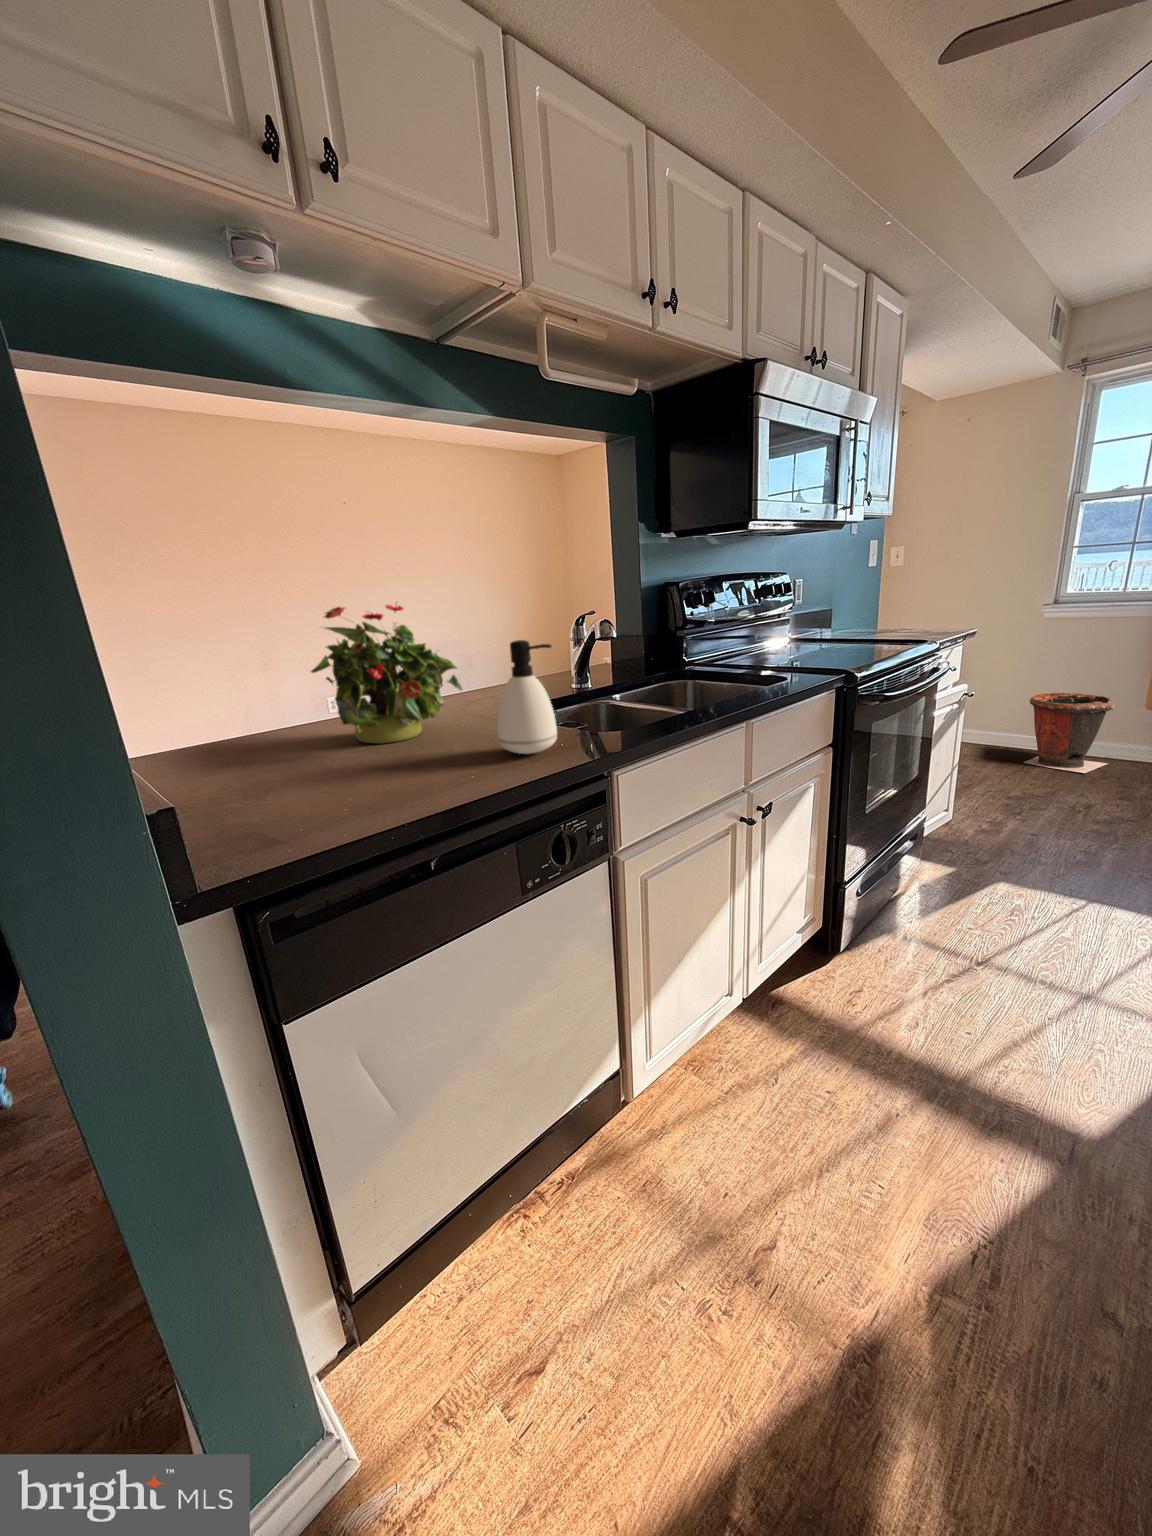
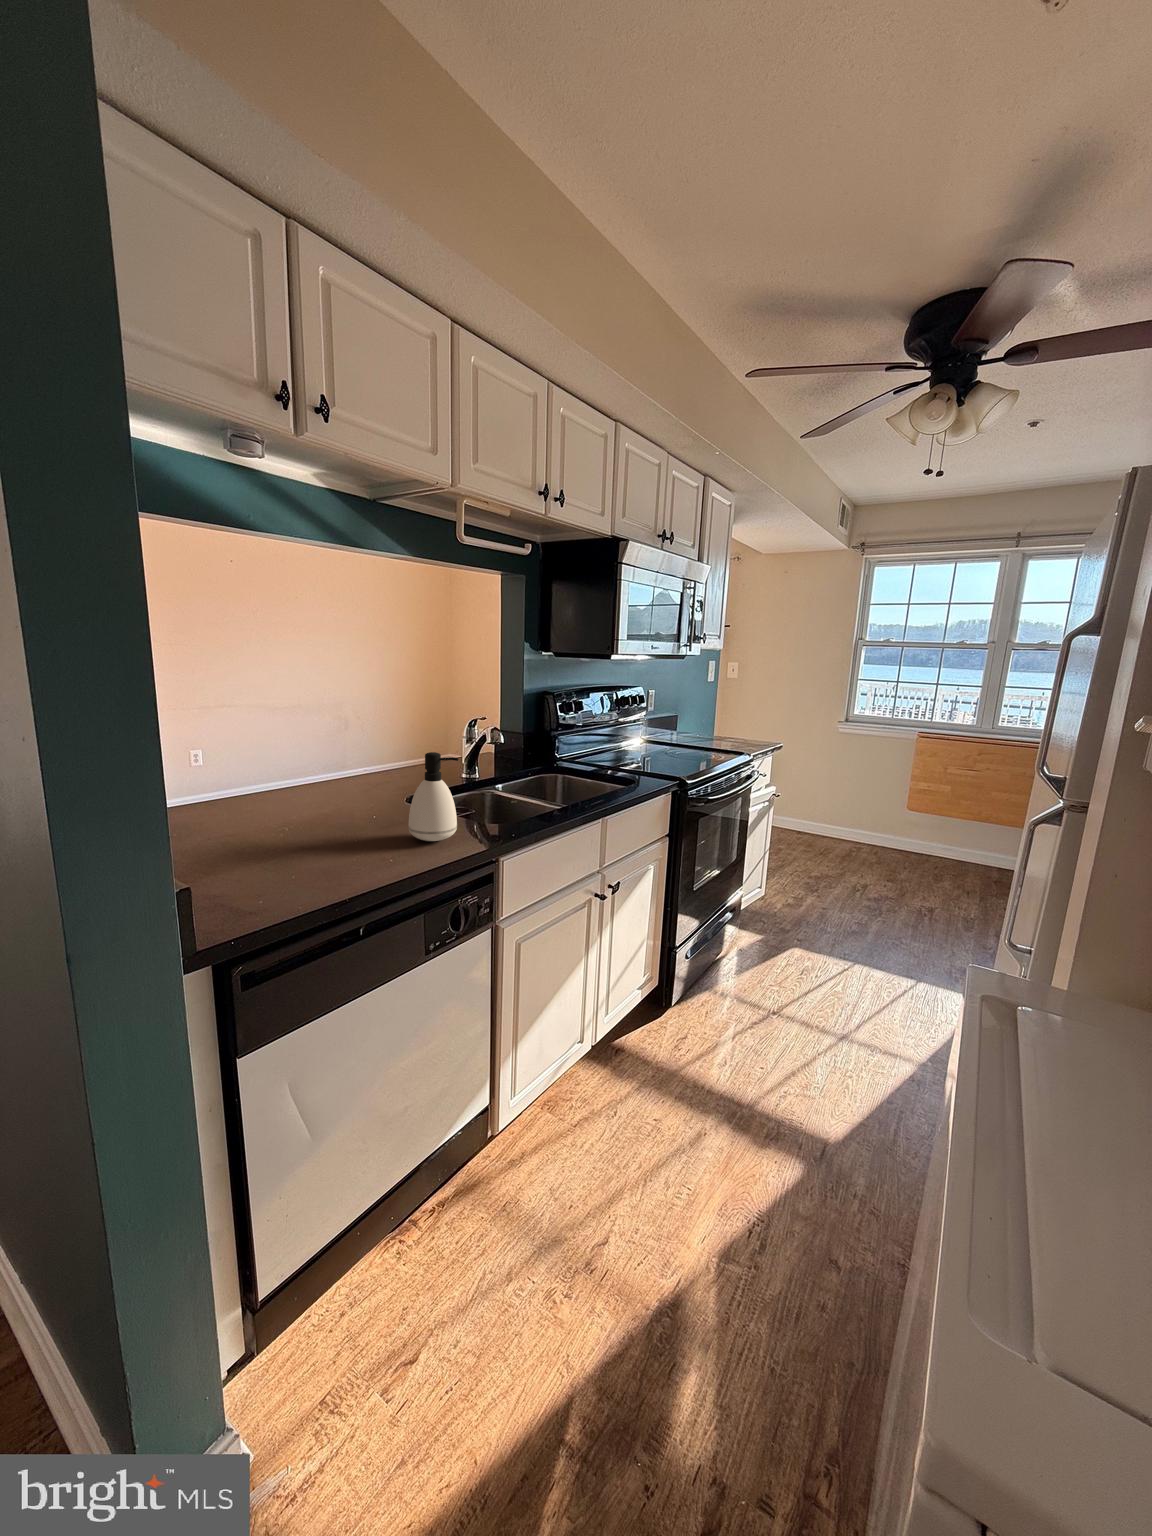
potted plant: present [311,605,462,743] -> none [246,704,375,824]
waste bin: present [1024,693,1114,773] -> none [823,792,886,859]

